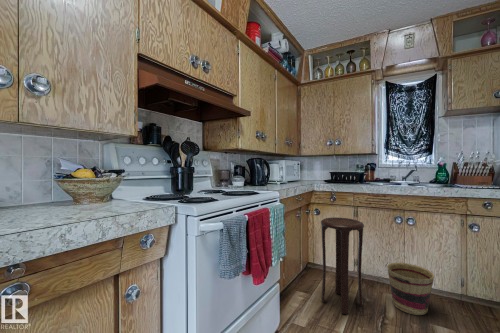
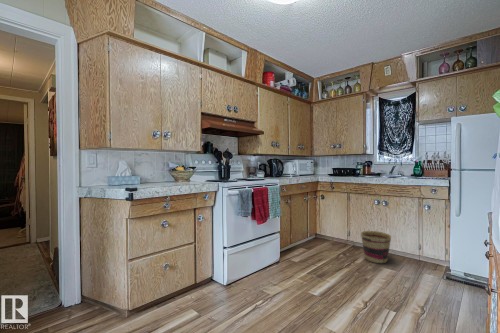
stool: present [321,217,364,314] -> none [314,199,342,259]

